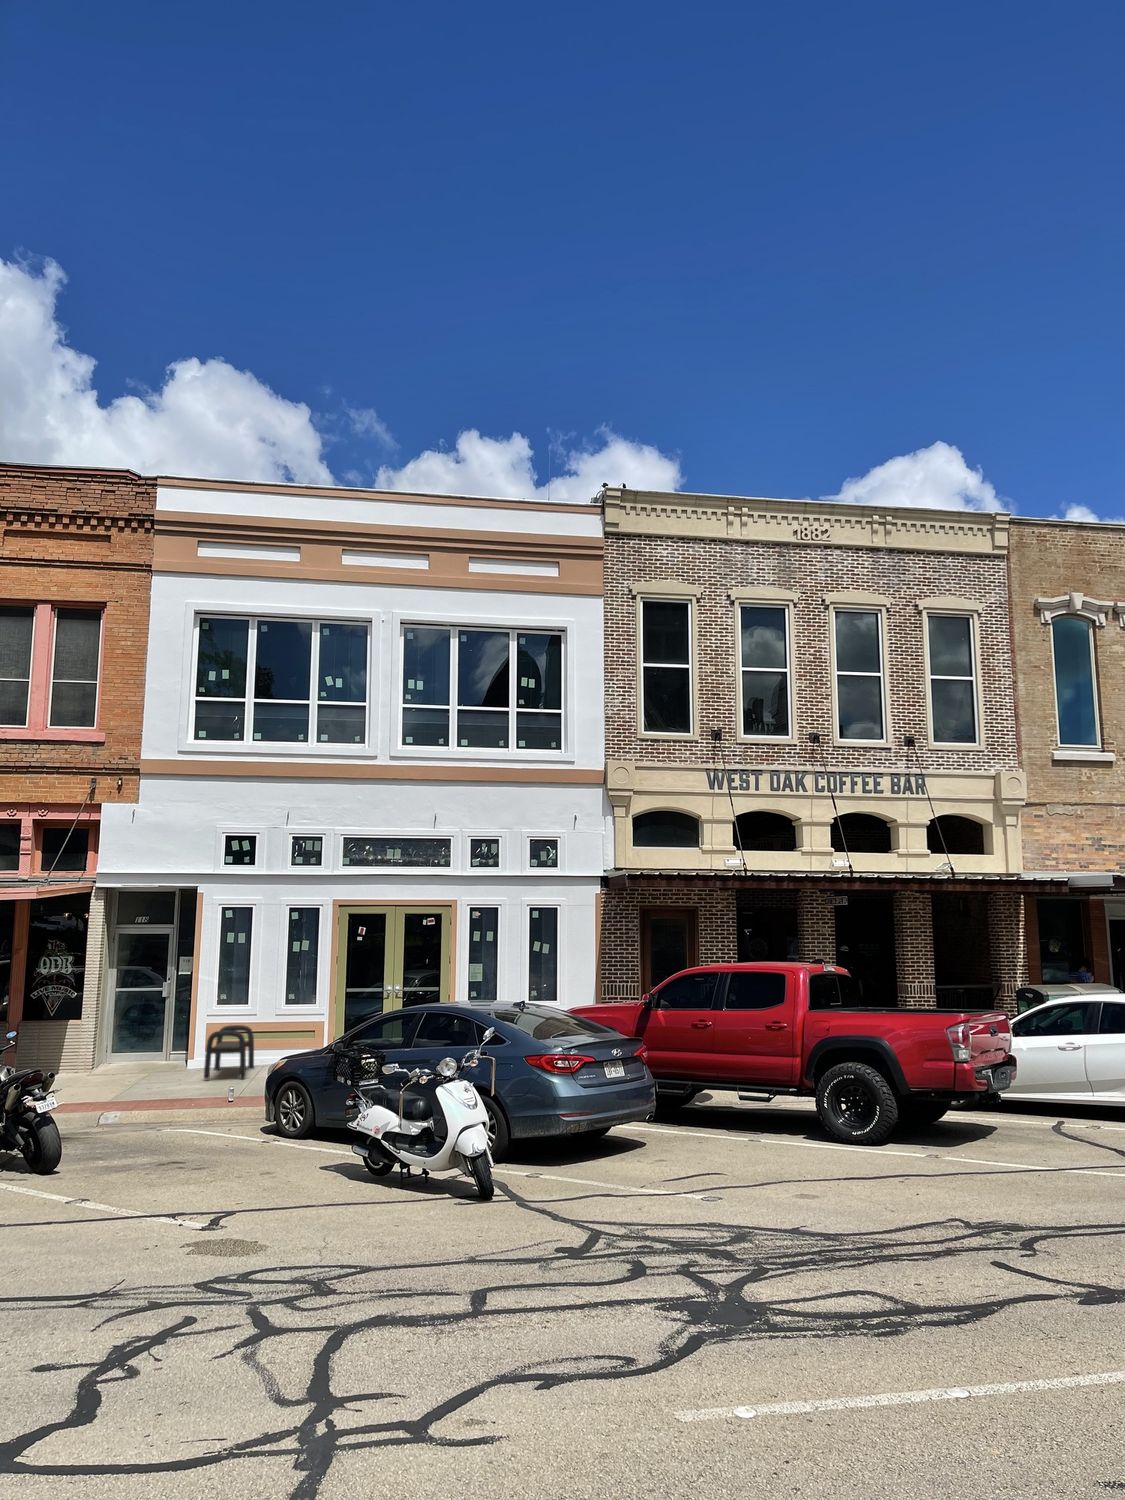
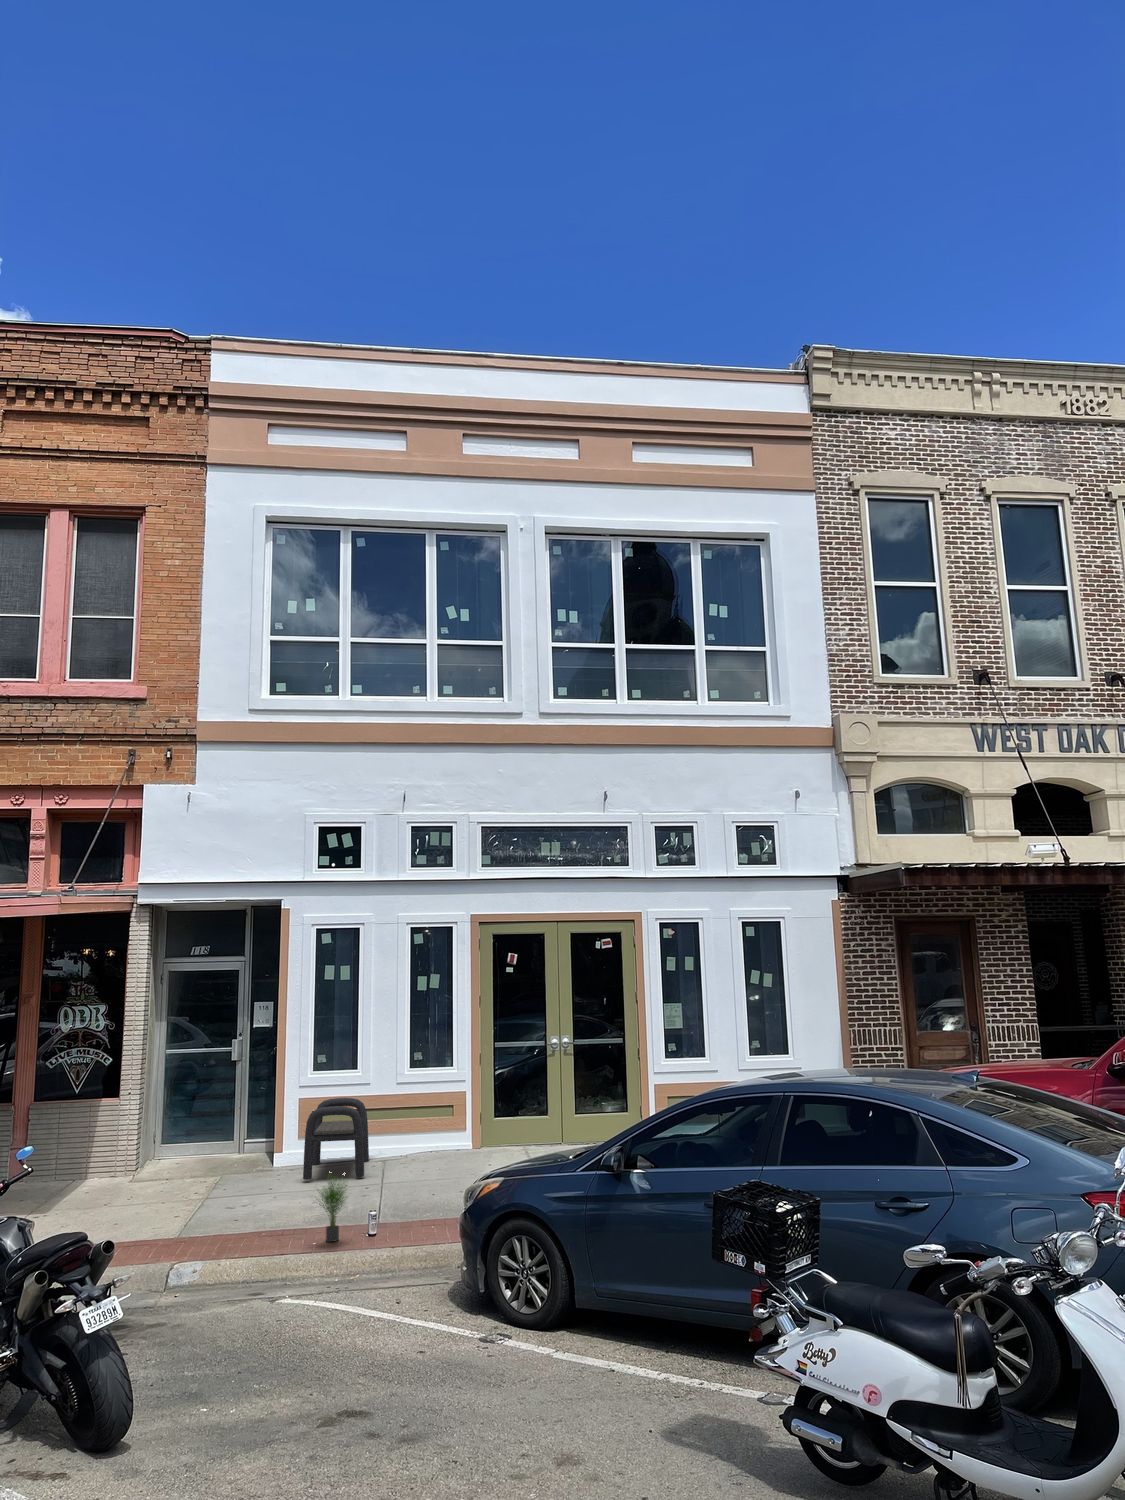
potted plant: none [193,1071,222,1114] -> present [319,1177,347,1242]

